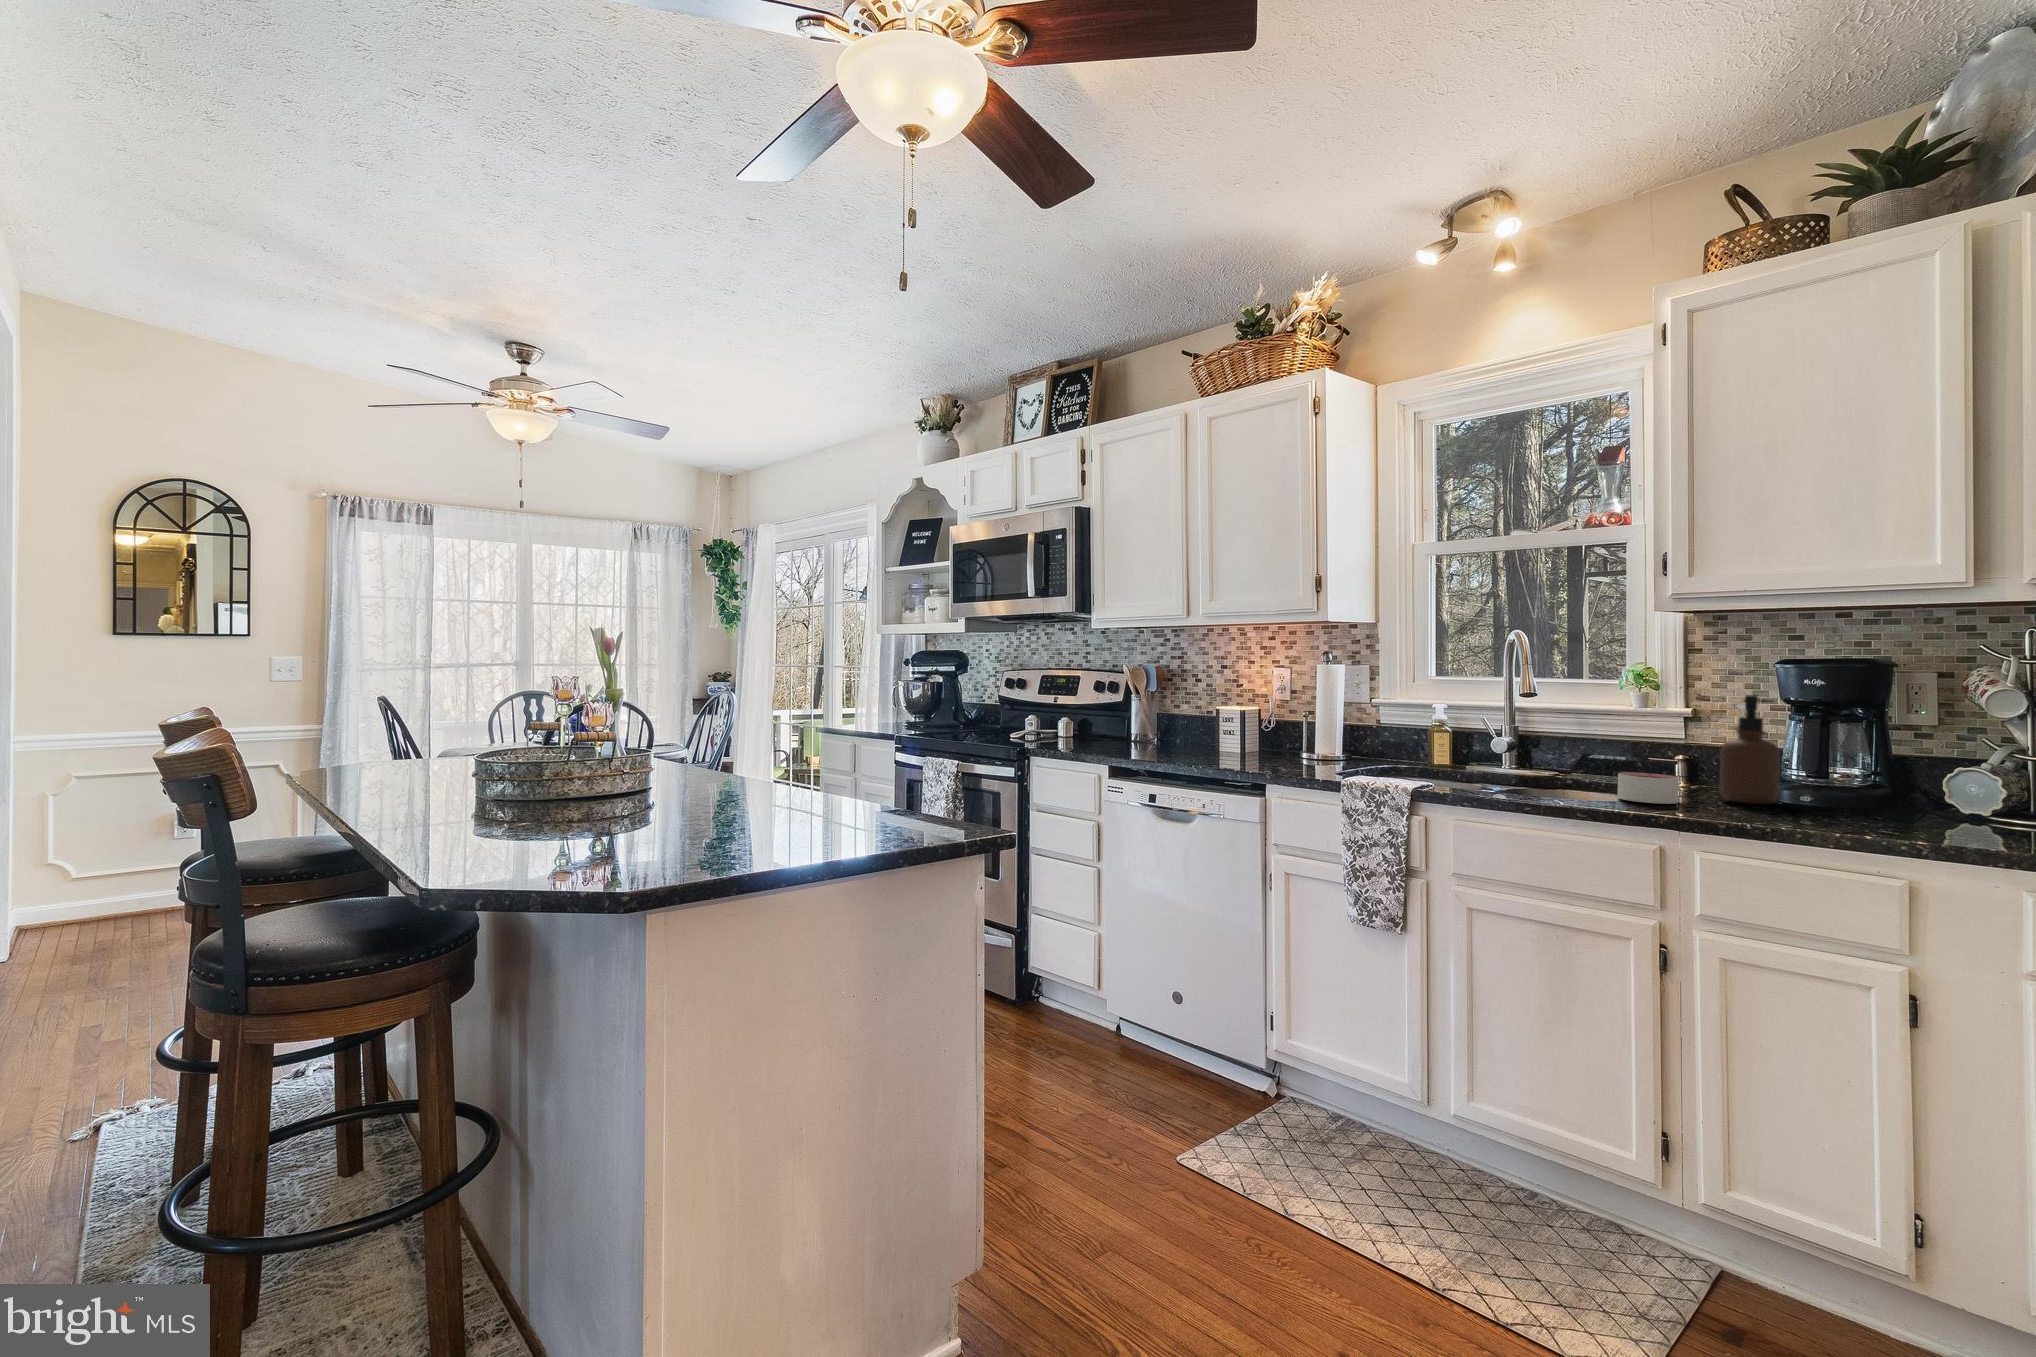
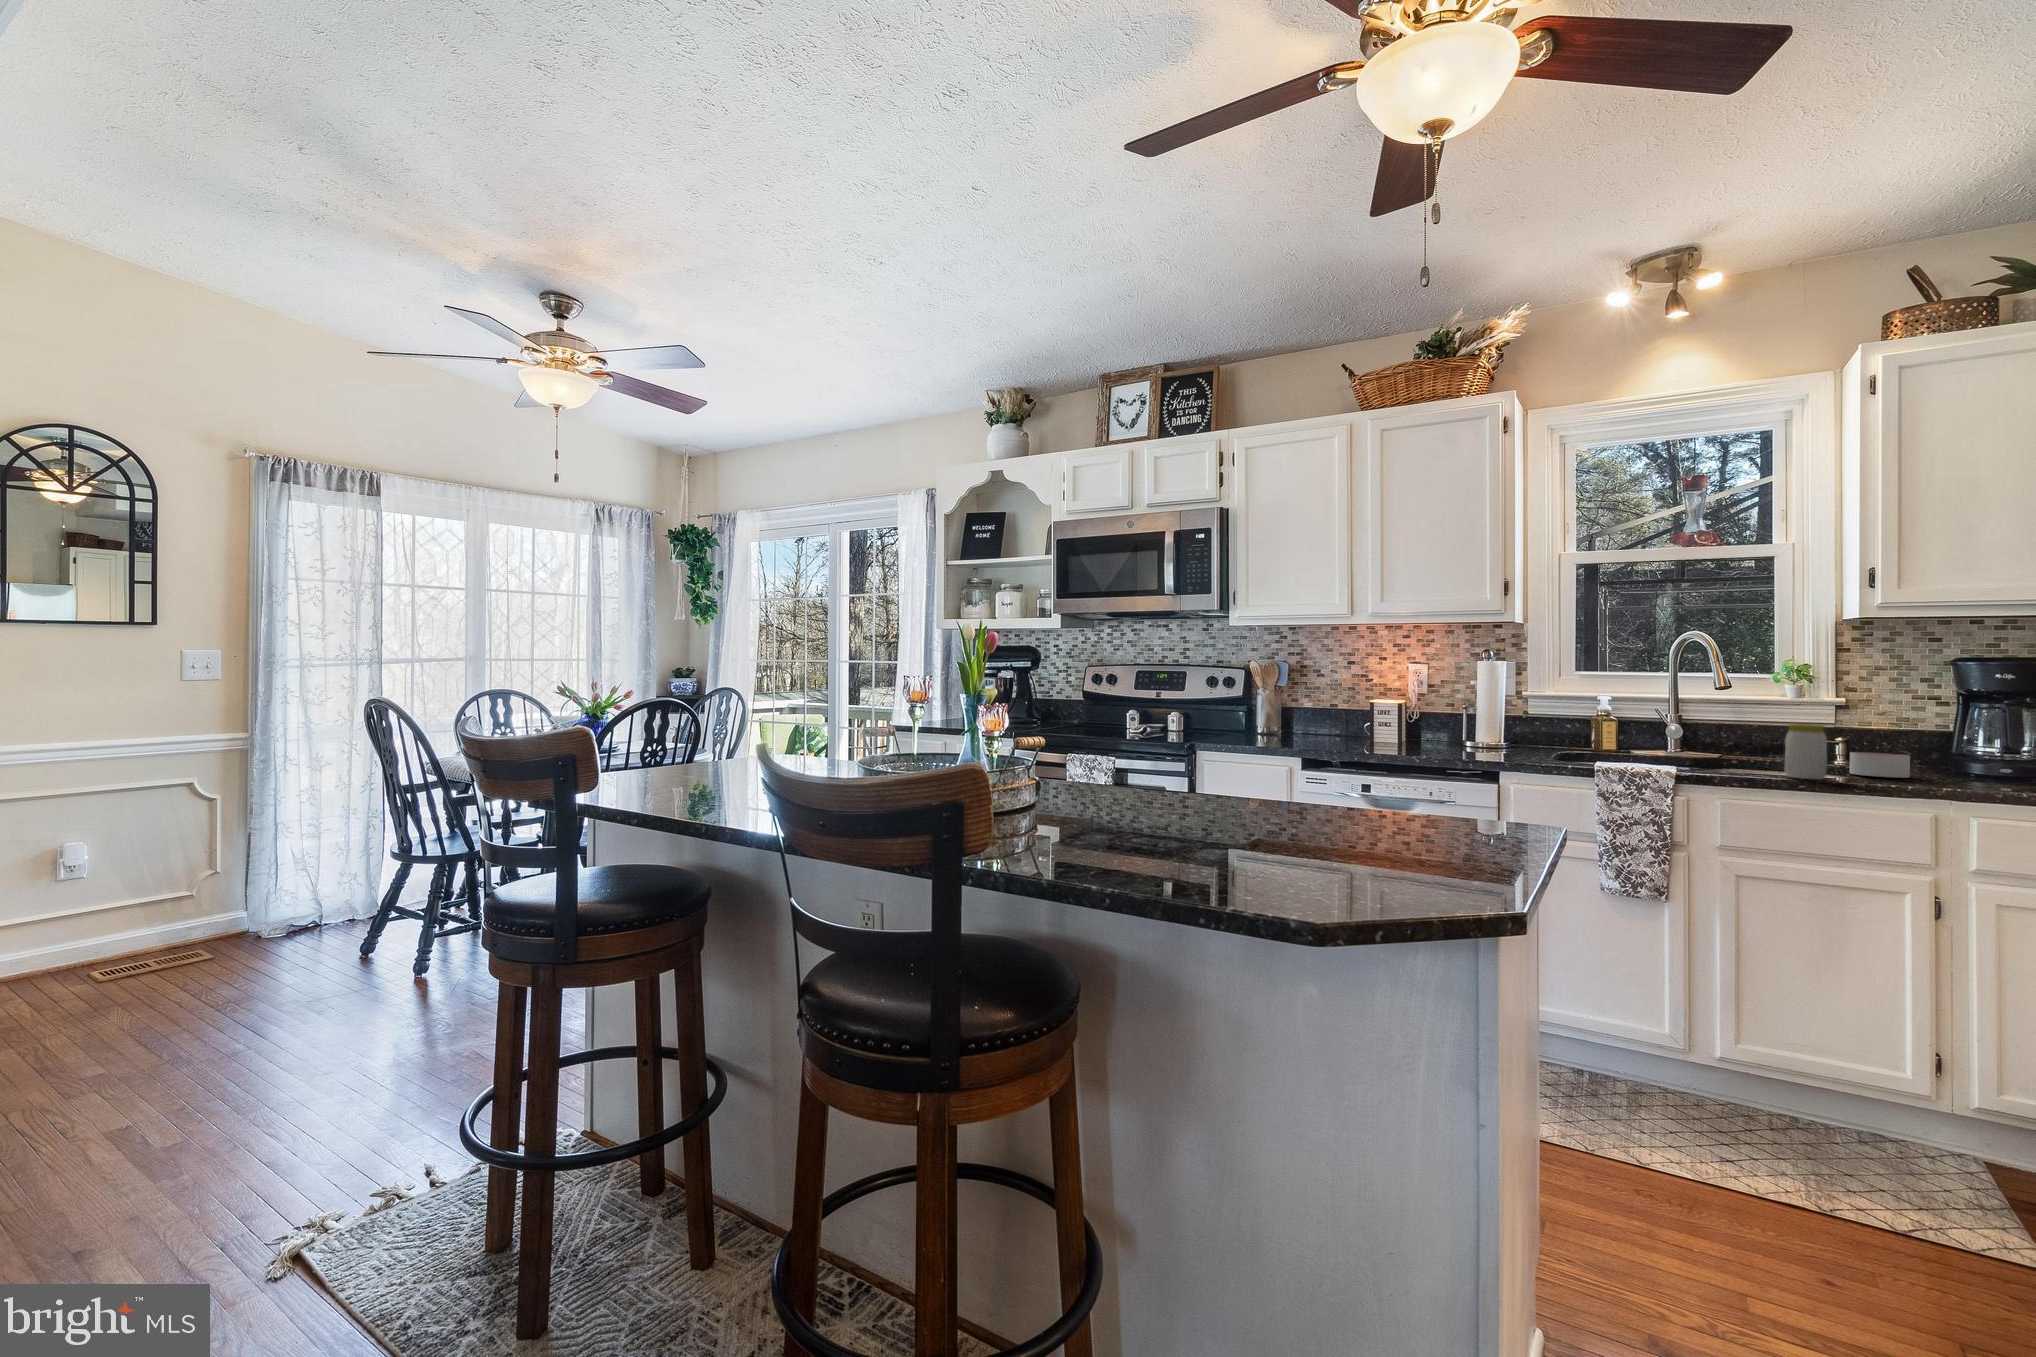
soap dispenser: present [1719,695,1780,804] -> none [1930,685,1987,776]
jar: none [1528,738,1570,802] -> present [1785,724,1827,780]

